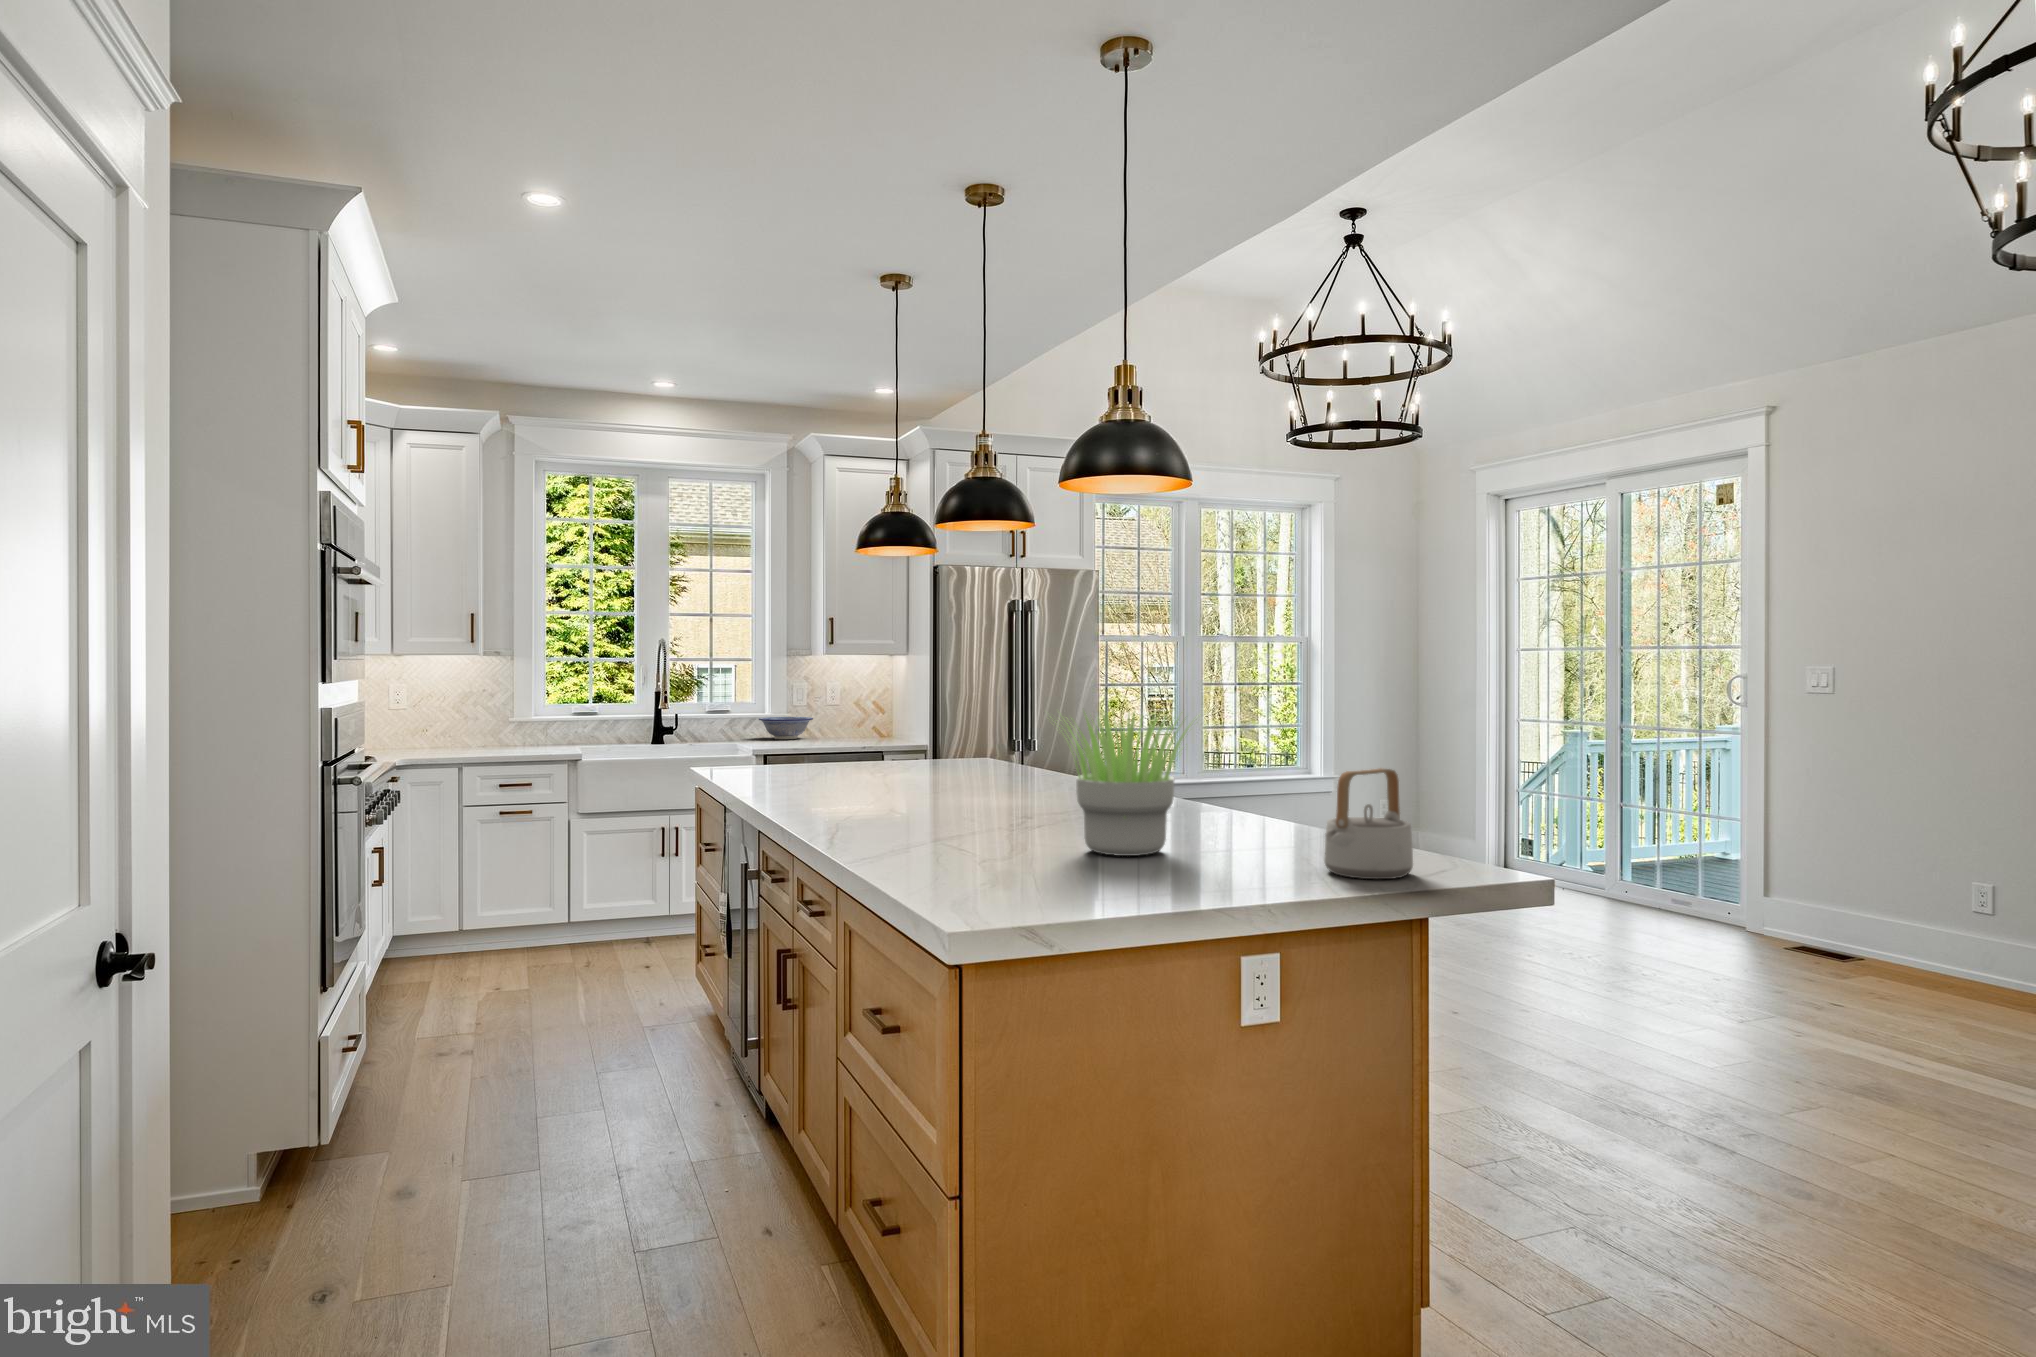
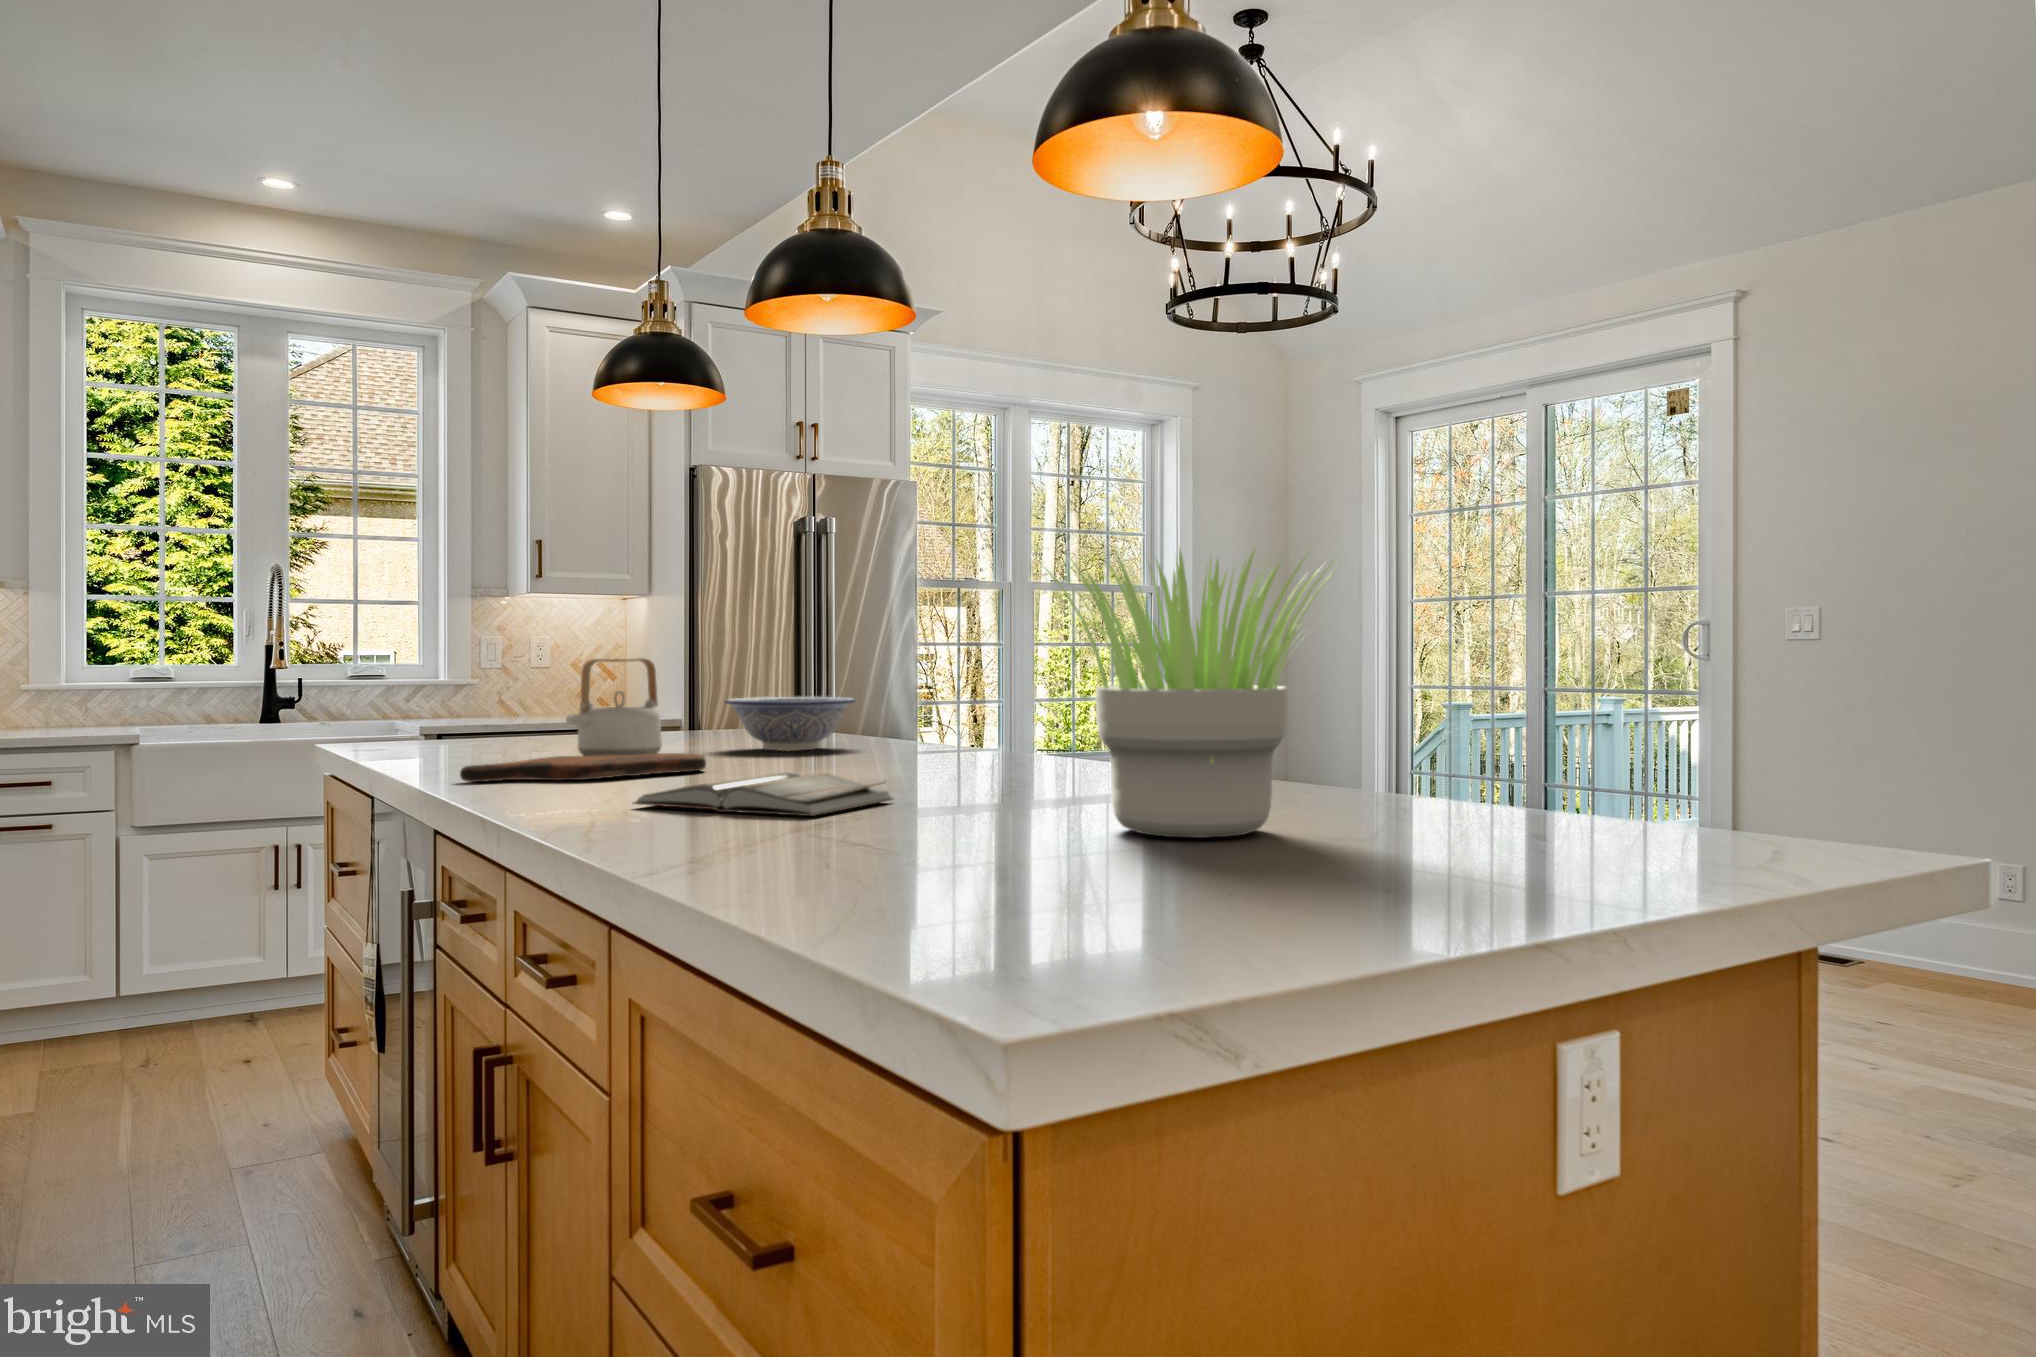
decorative bowl: present [759,717,813,739] -> present [725,697,856,751]
teapot: present [1324,768,1413,879] -> present [566,658,662,756]
cutting board: none [773,788,911,805] -> present [460,753,706,782]
hardback book: none [857,808,995,835] -> present [633,773,893,816]

